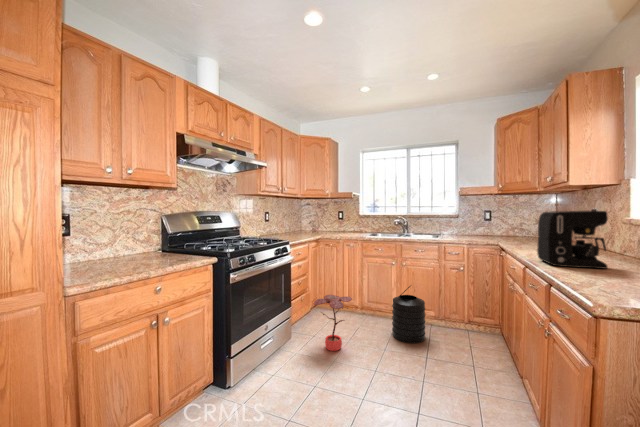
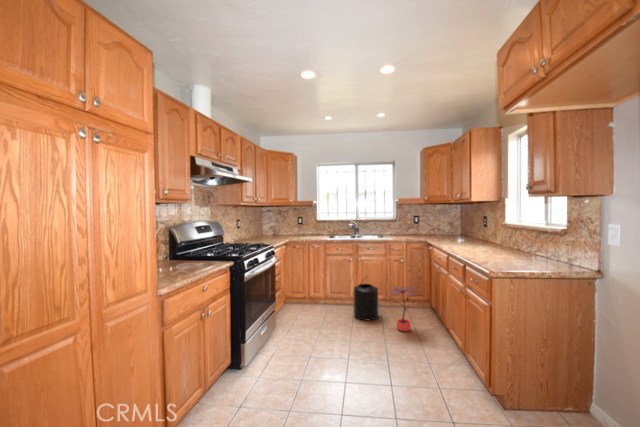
coffee maker: present [537,211,608,269] -> none [456,219,494,254]
potted plant: present [314,295,352,351] -> present [390,287,416,331]

